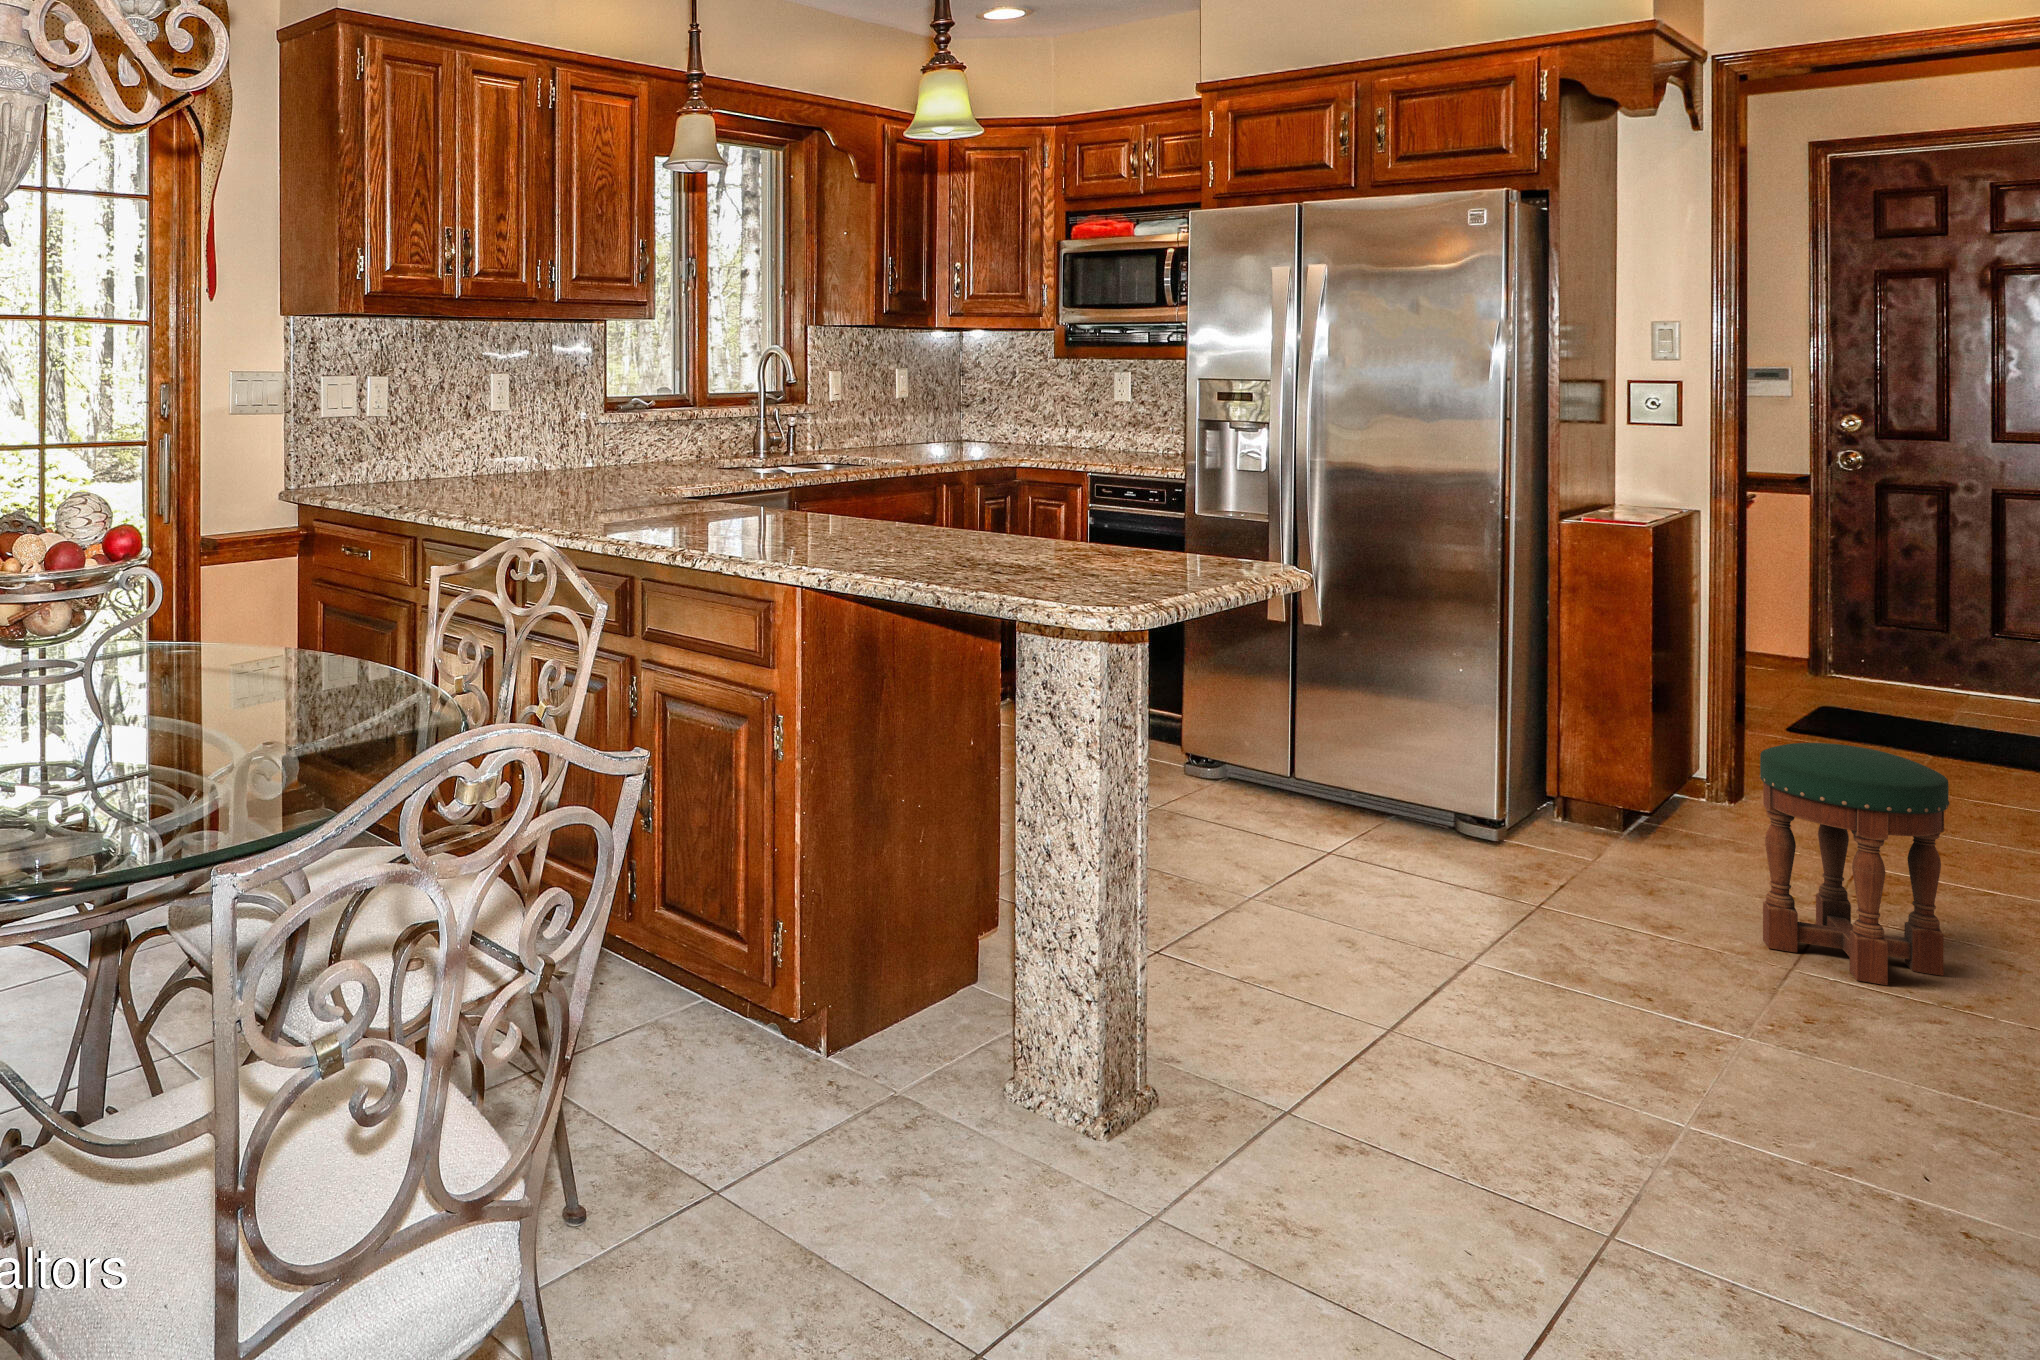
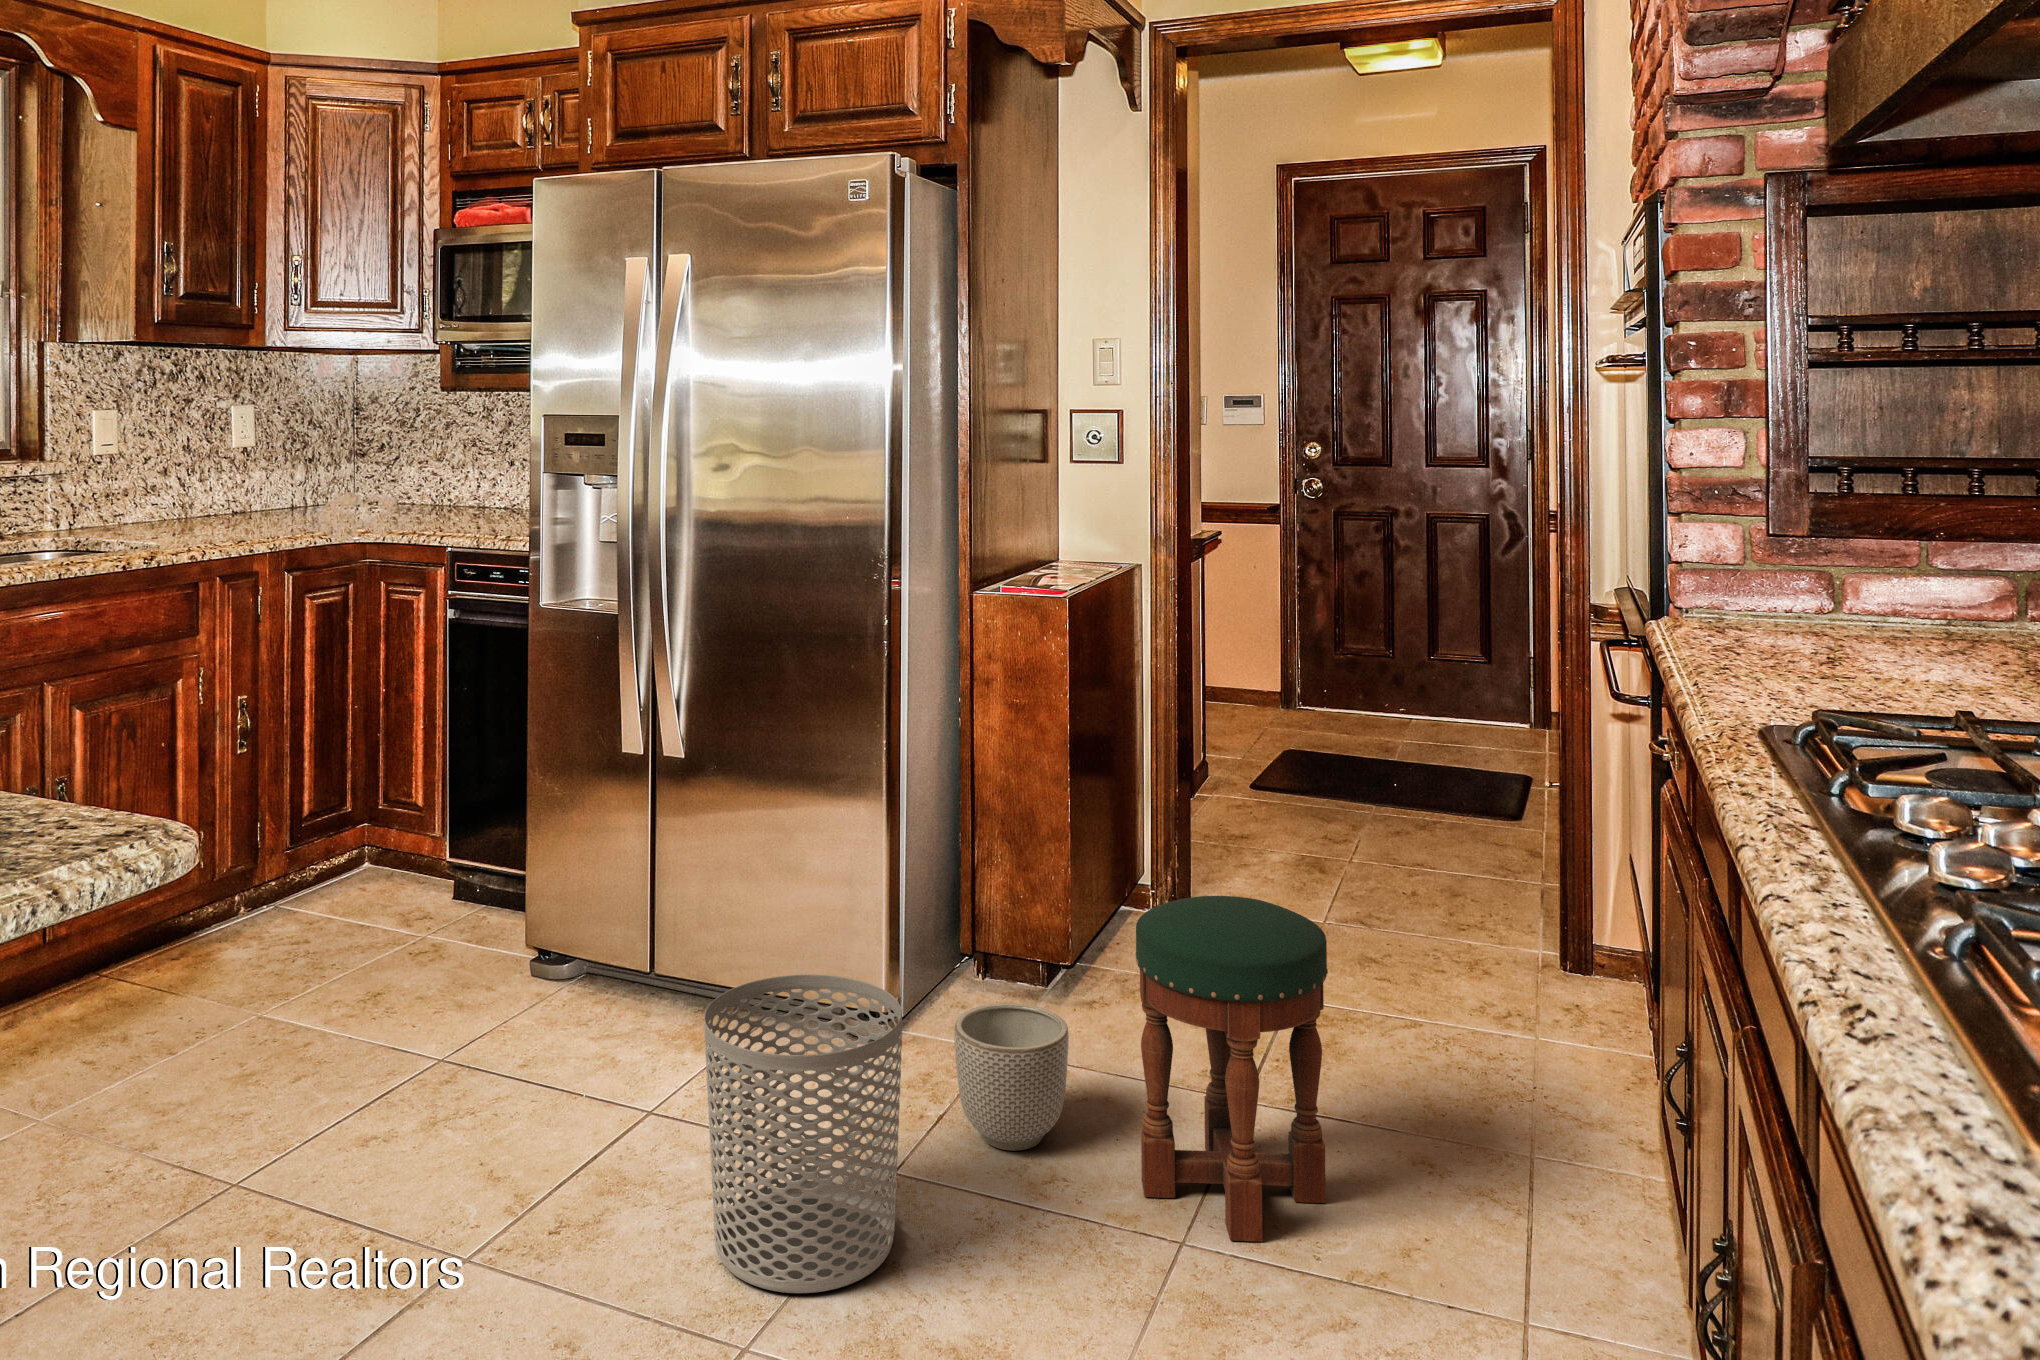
waste bin: none [1414,758,1572,952] -> present [704,975,902,1293]
planter: none [1583,810,1687,910] -> present [954,1003,1069,1151]

